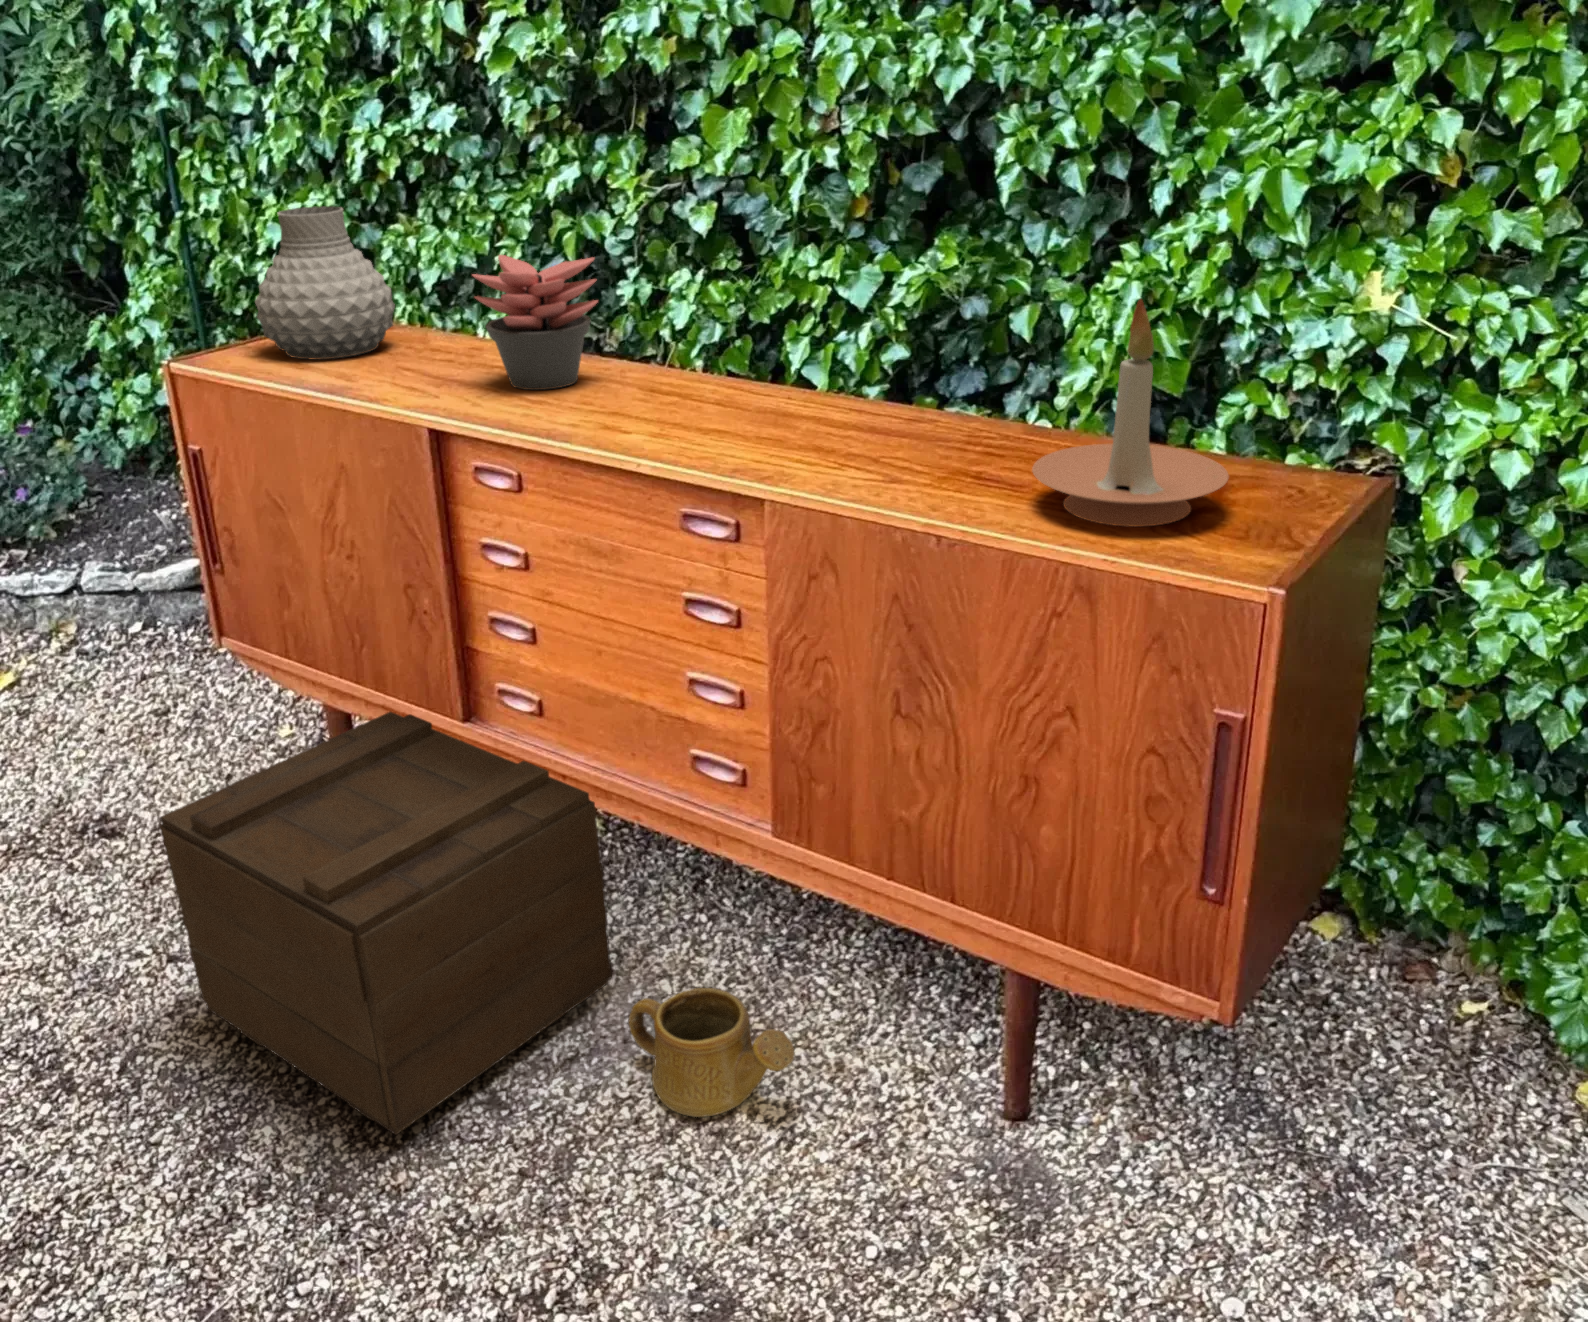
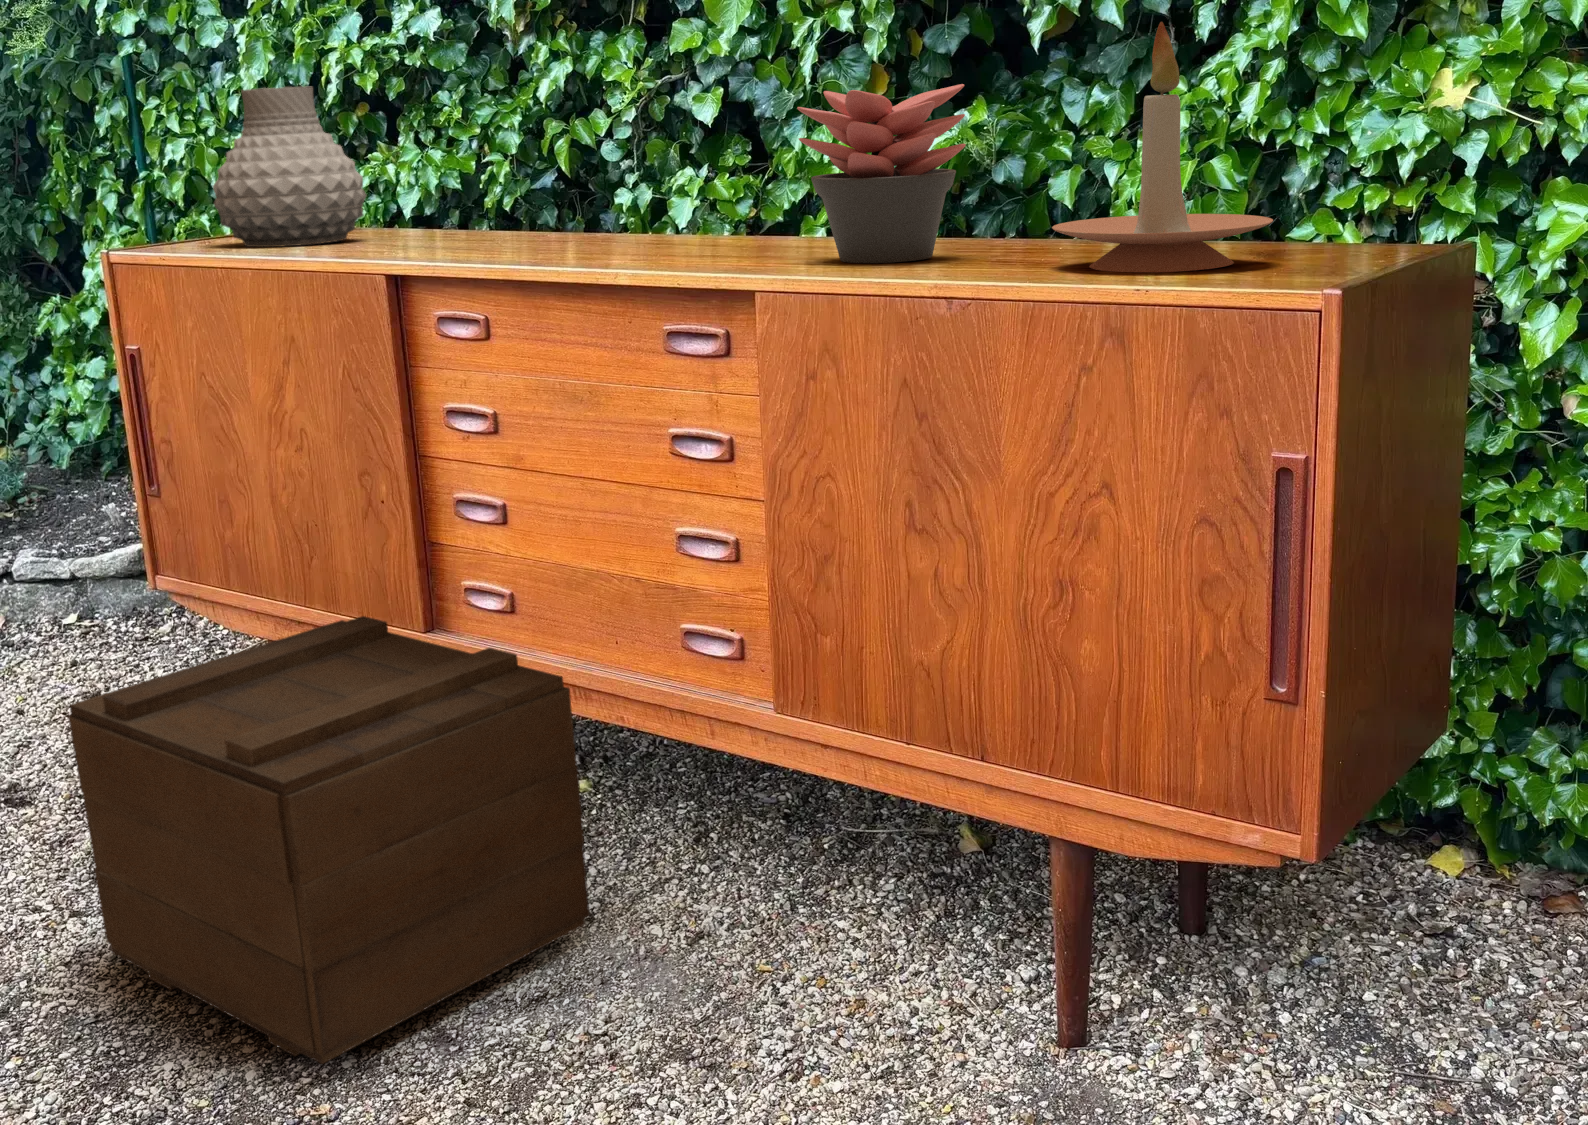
succulent plant: present [472,255,598,390] -> present [797,84,966,263]
watering can: present [629,988,794,1117] -> none [605,900,800,1049]

